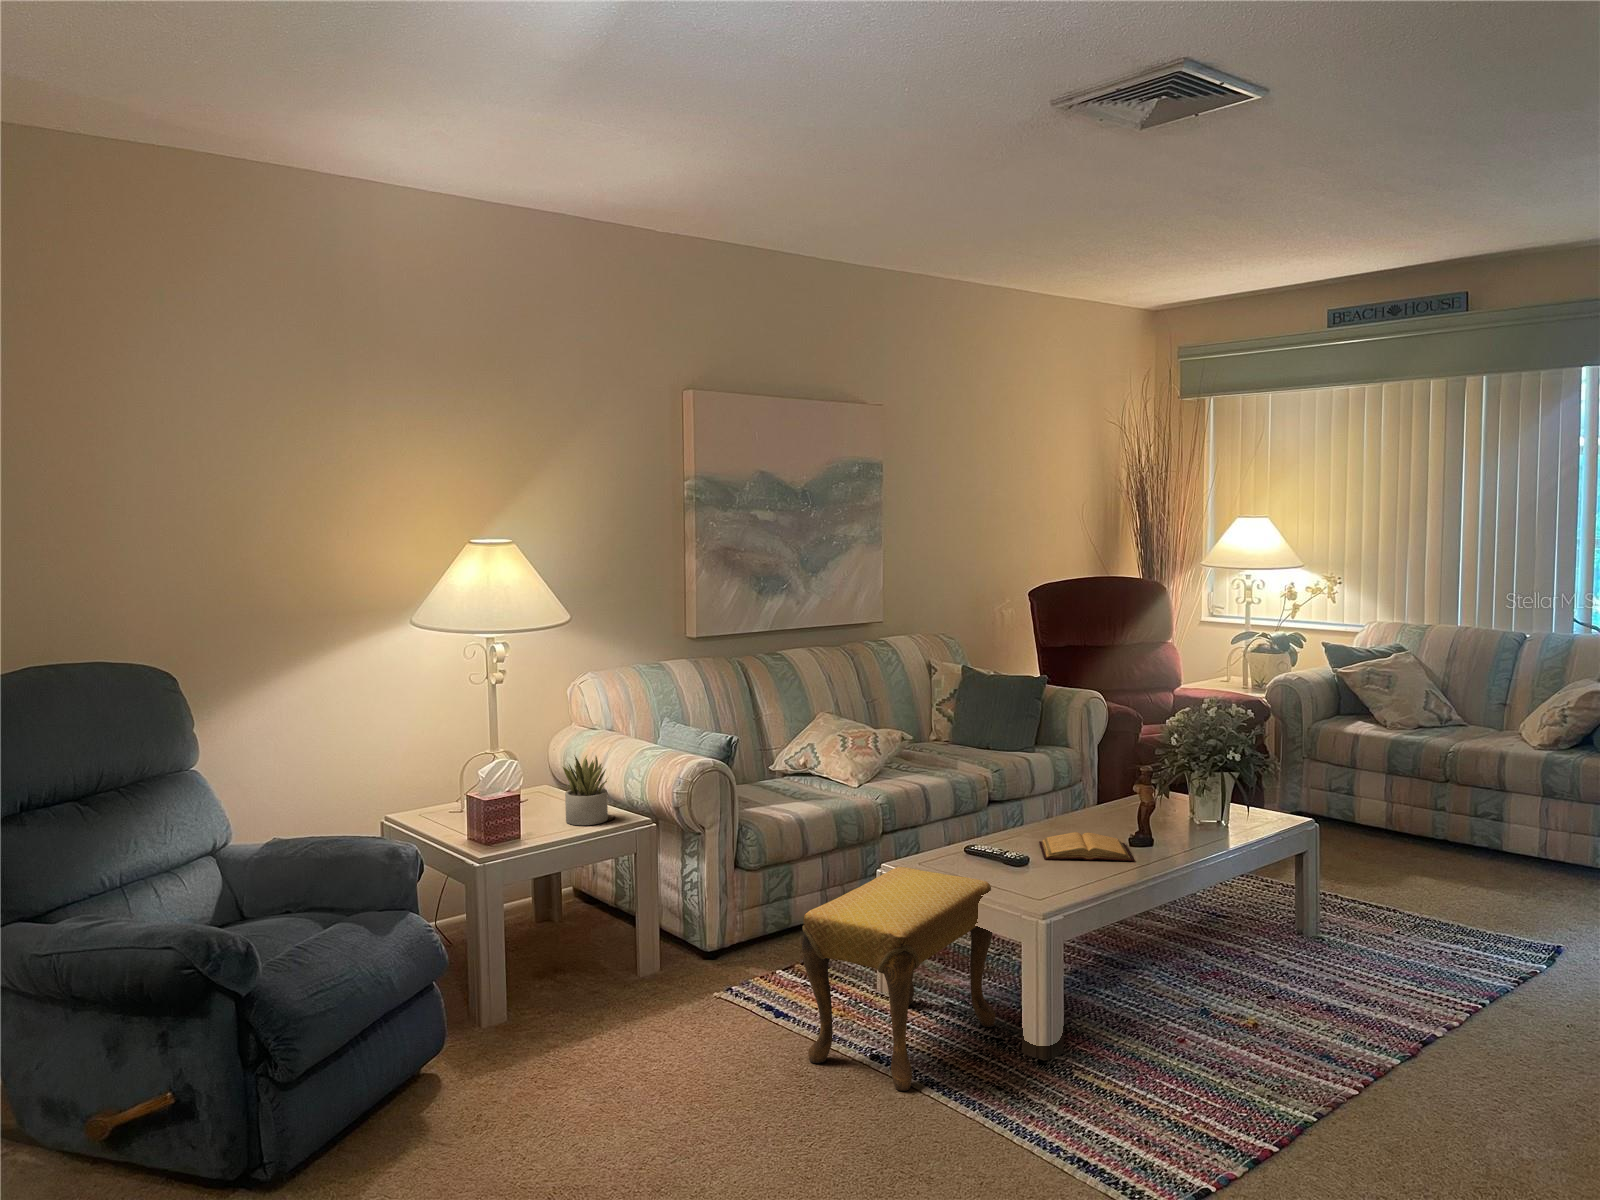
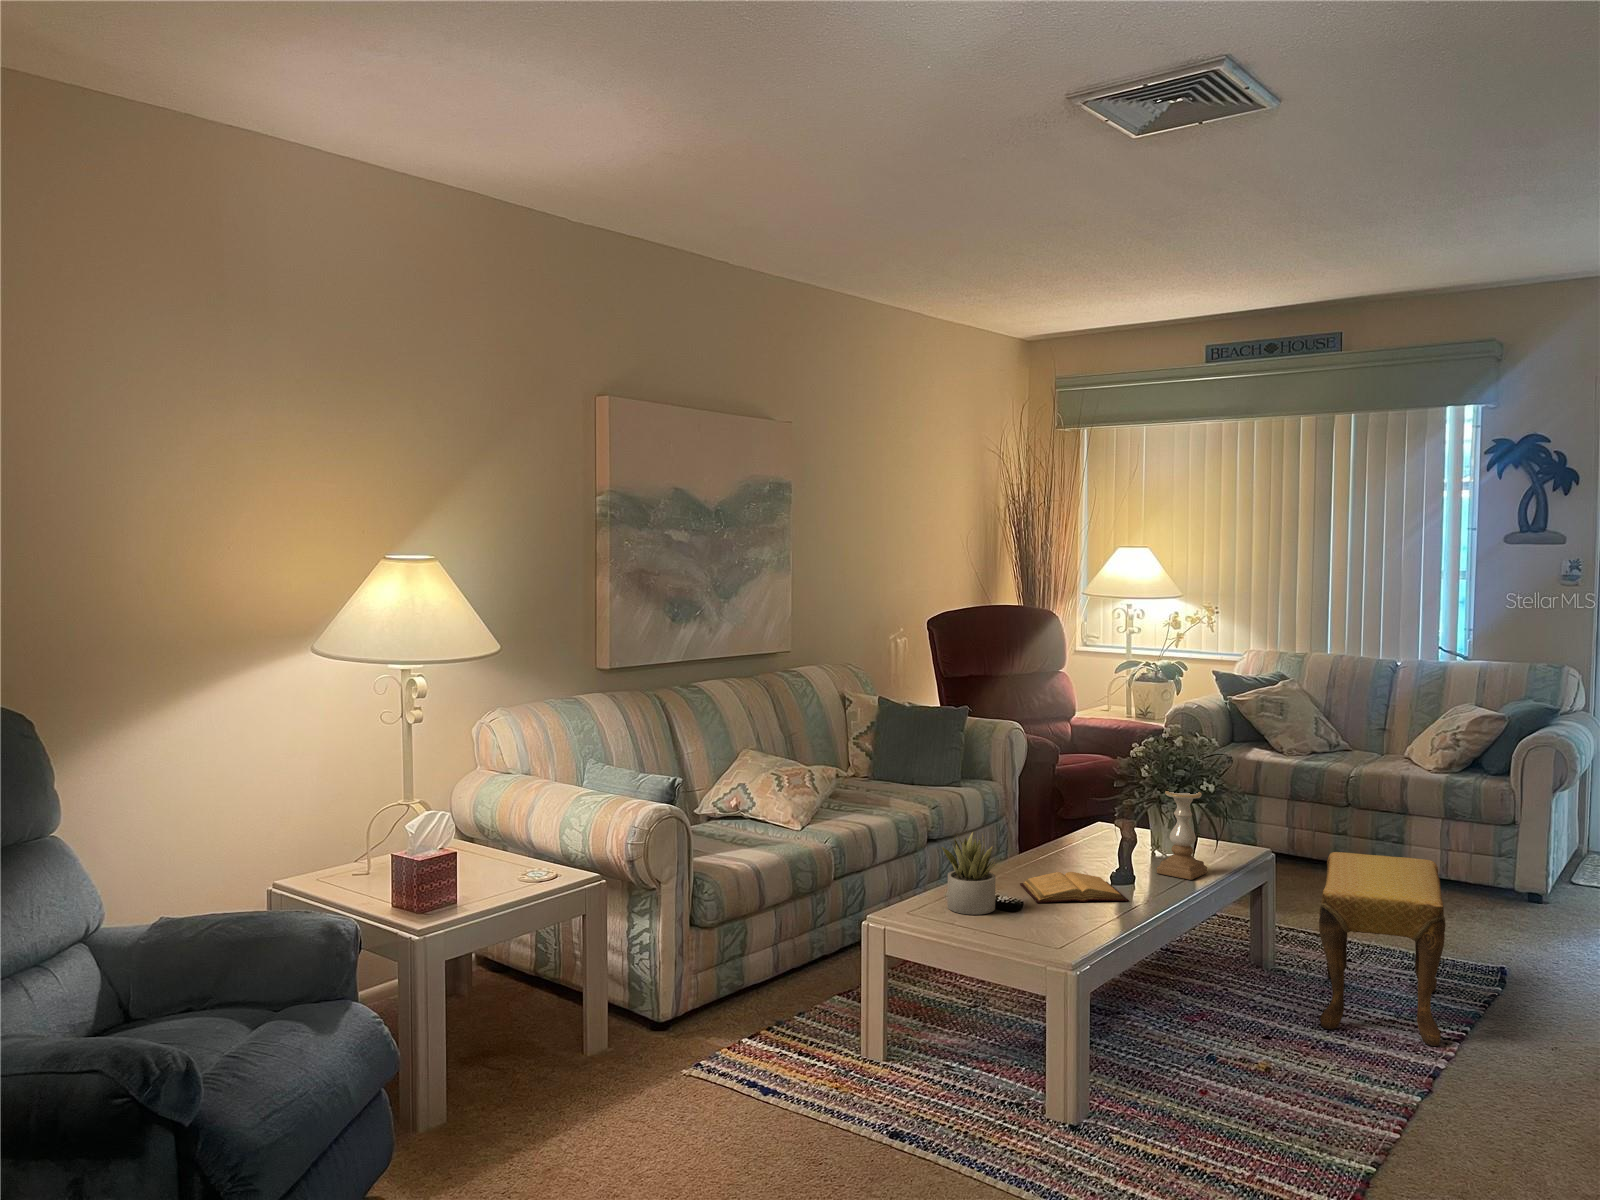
succulent plant: present [563,755,608,825] -> present [942,833,998,915]
candle holder: none [1180,757,1231,844] -> present [1157,791,1207,880]
footstool: present [802,867,996,1091] -> present [1319,852,1446,1046]

